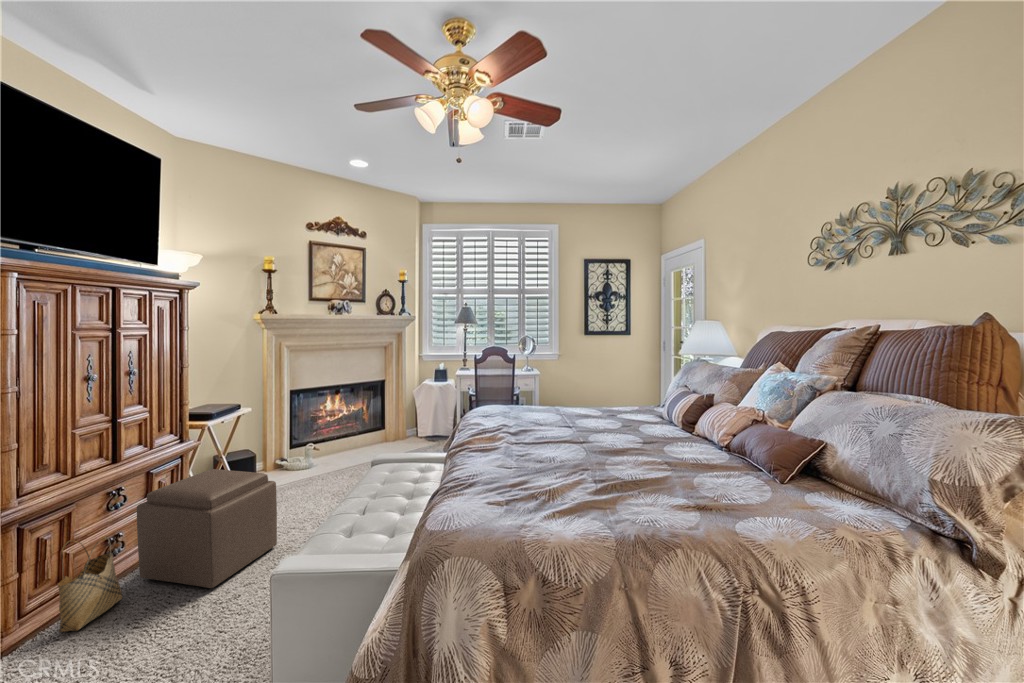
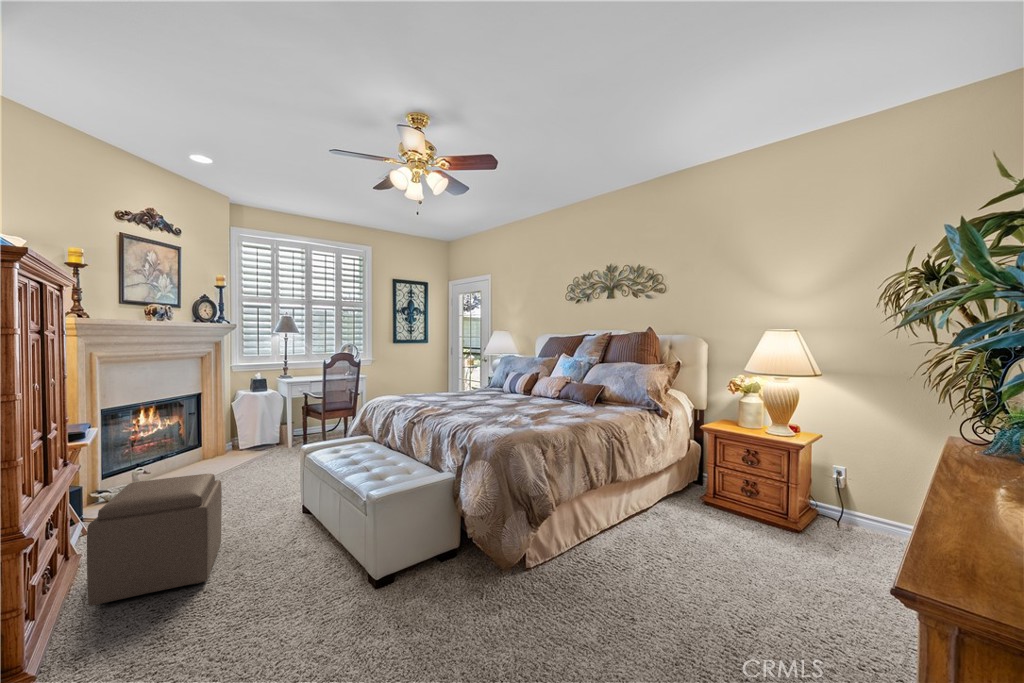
woven basket: present [57,538,122,632] -> none [47,552,102,664]

